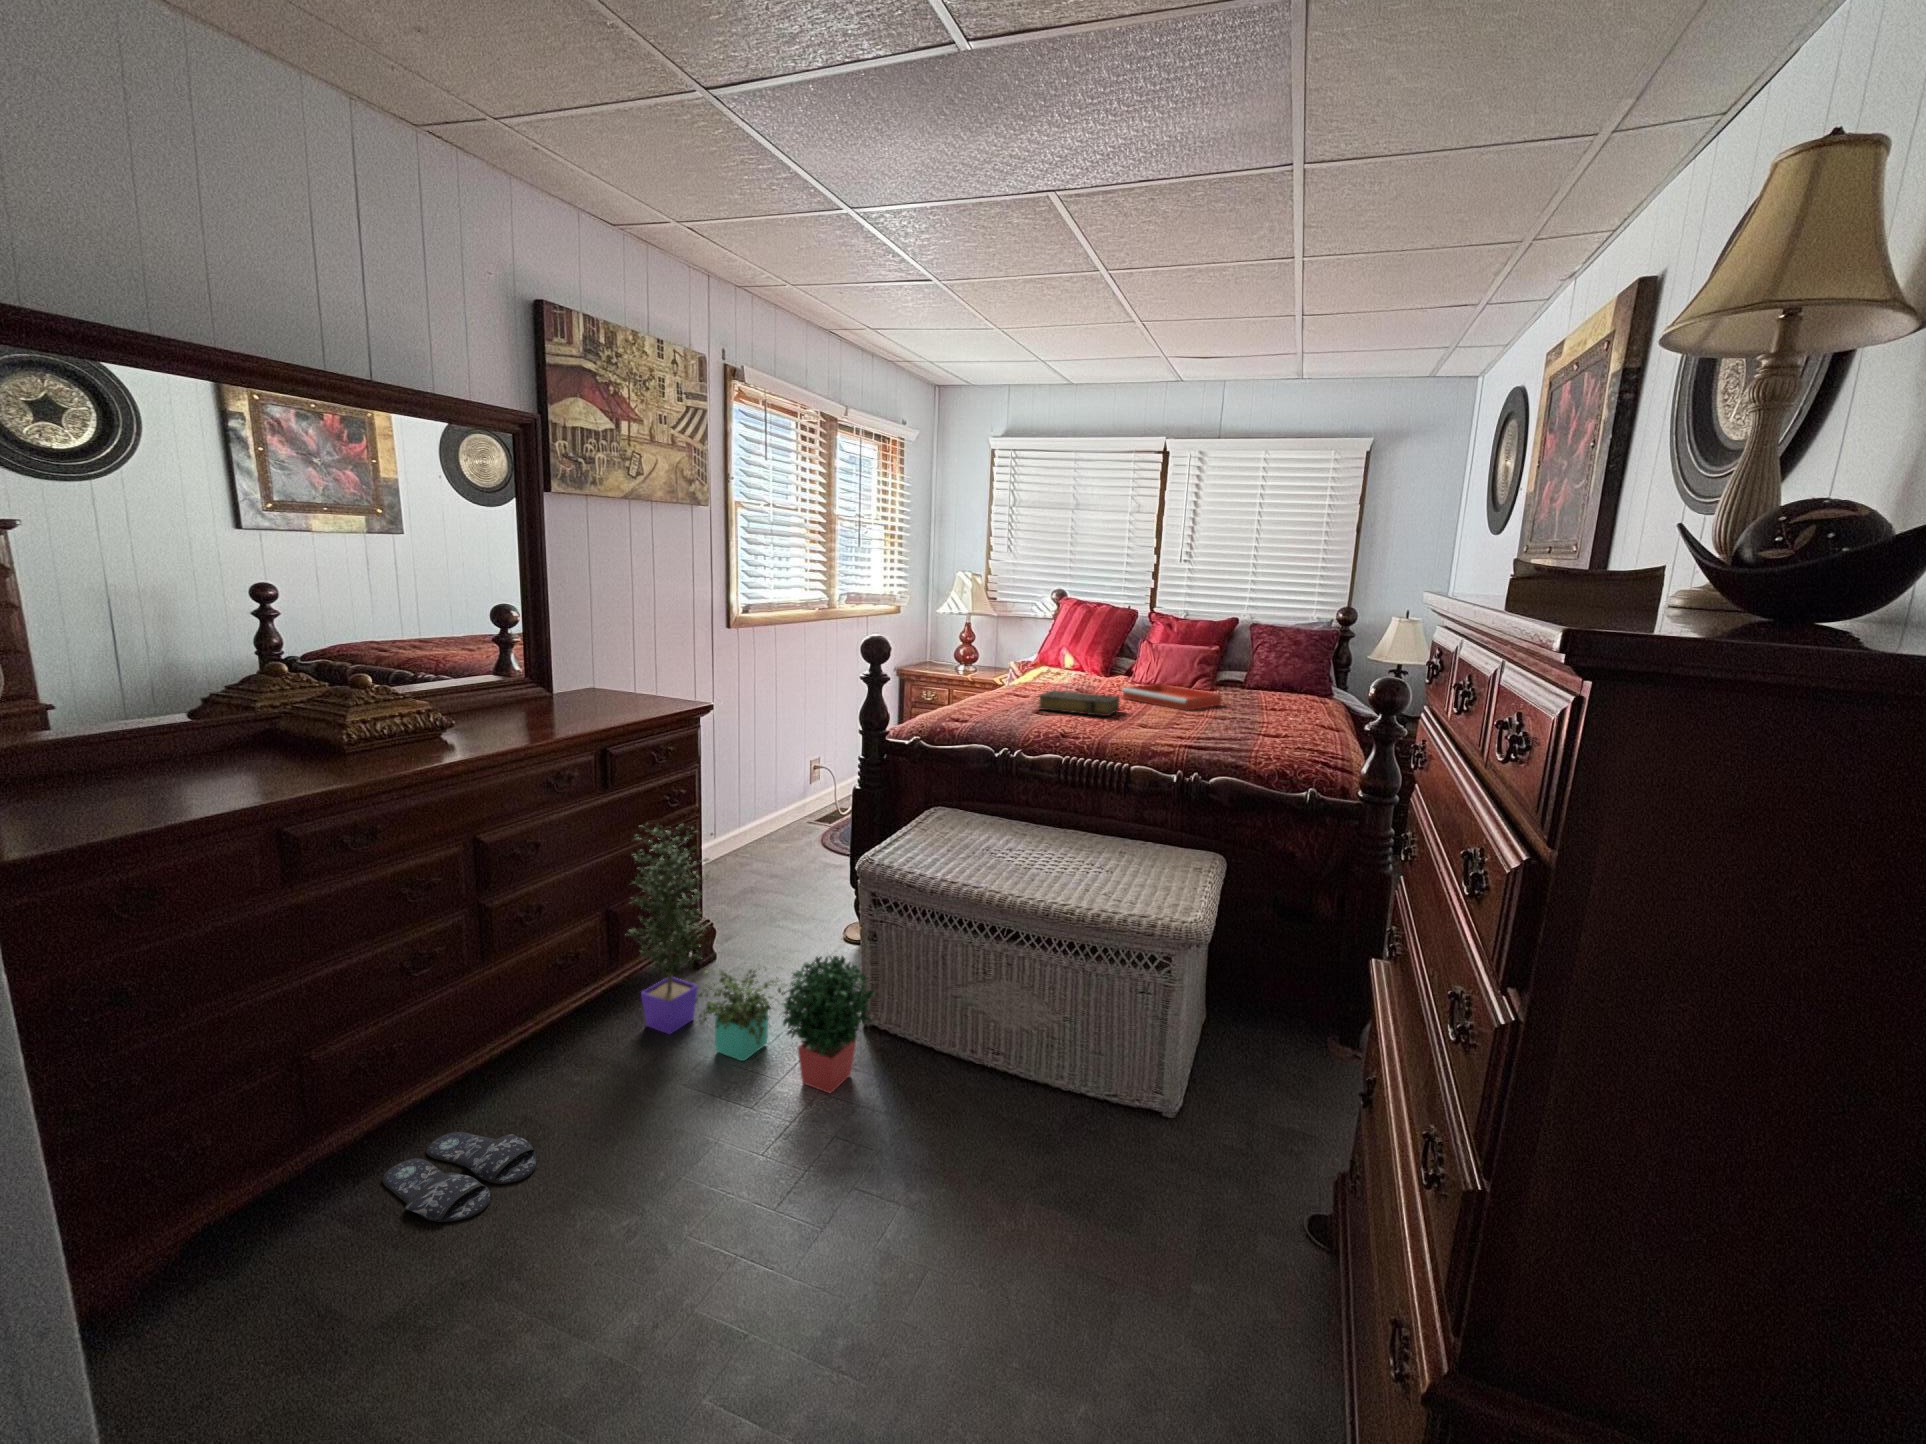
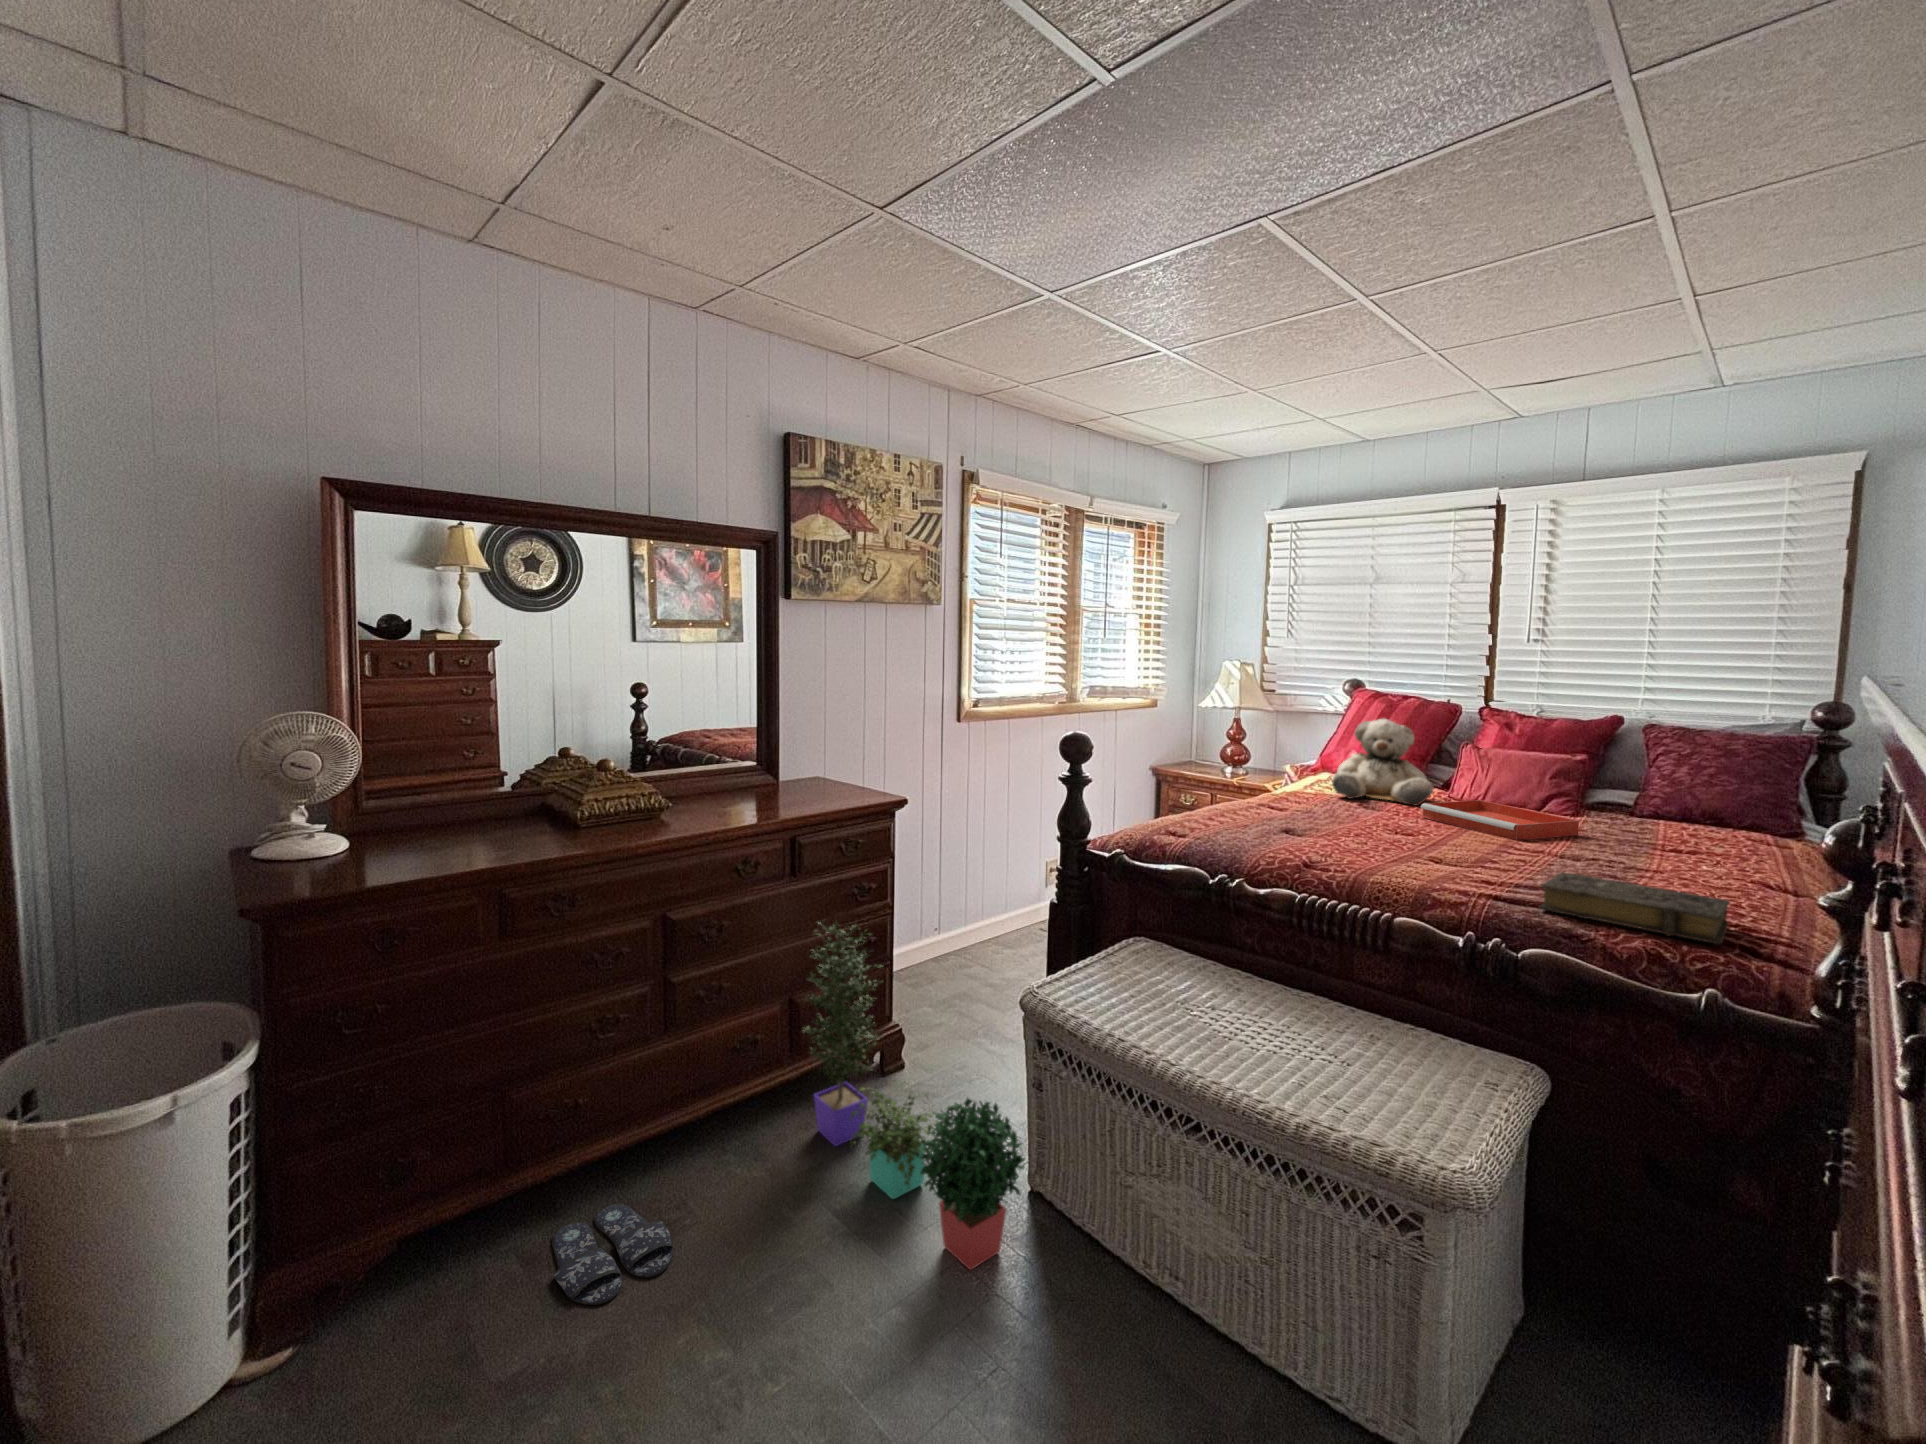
teddy bear: none [1055,621,1127,690] -> present [1332,719,1433,806]
book: present [1038,691,1119,716] -> present [1539,872,1729,944]

